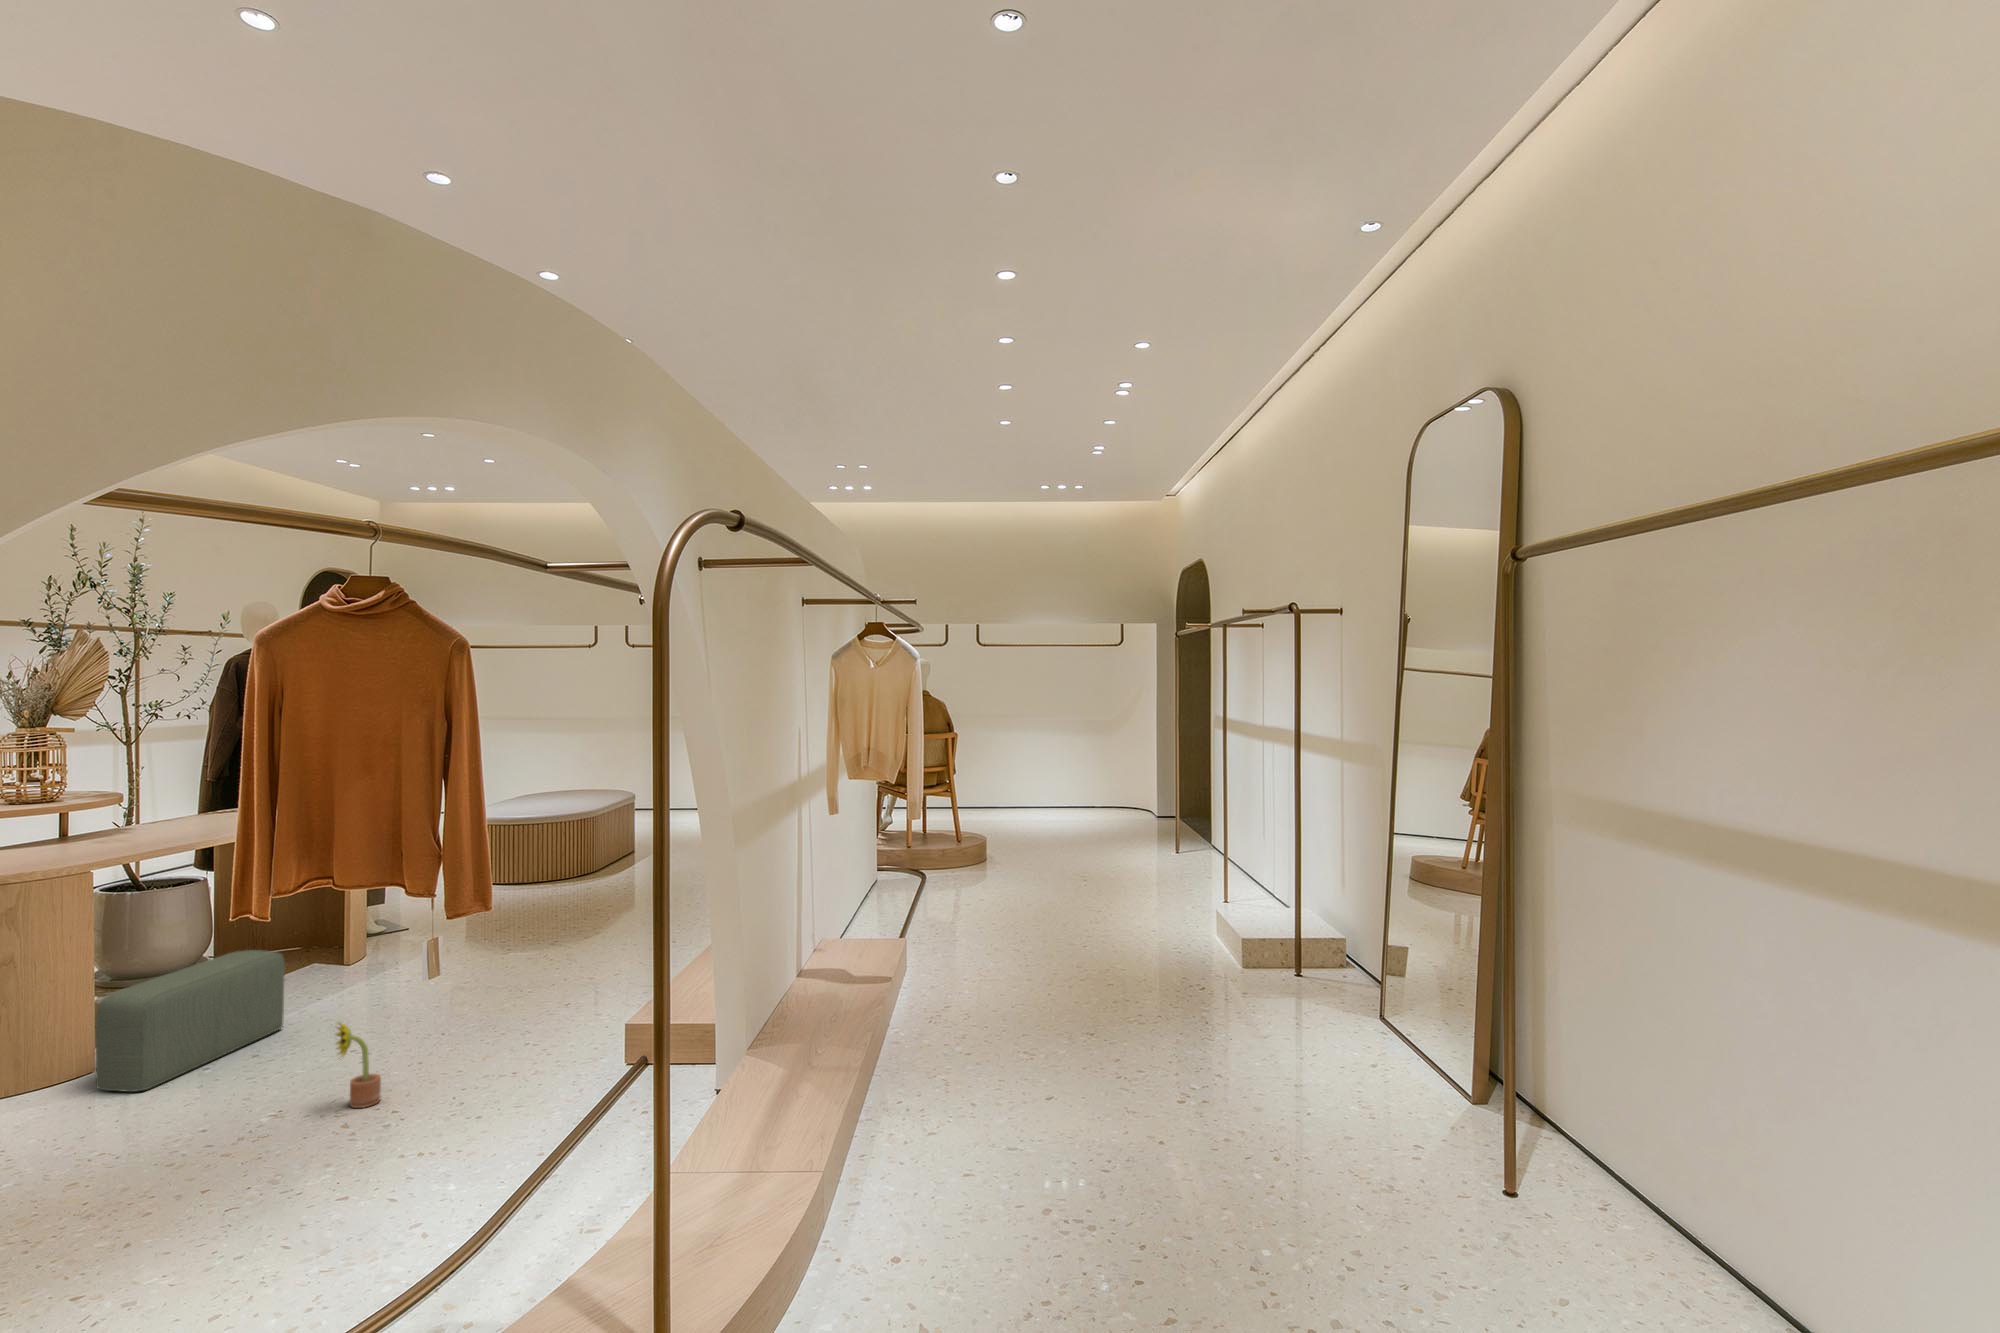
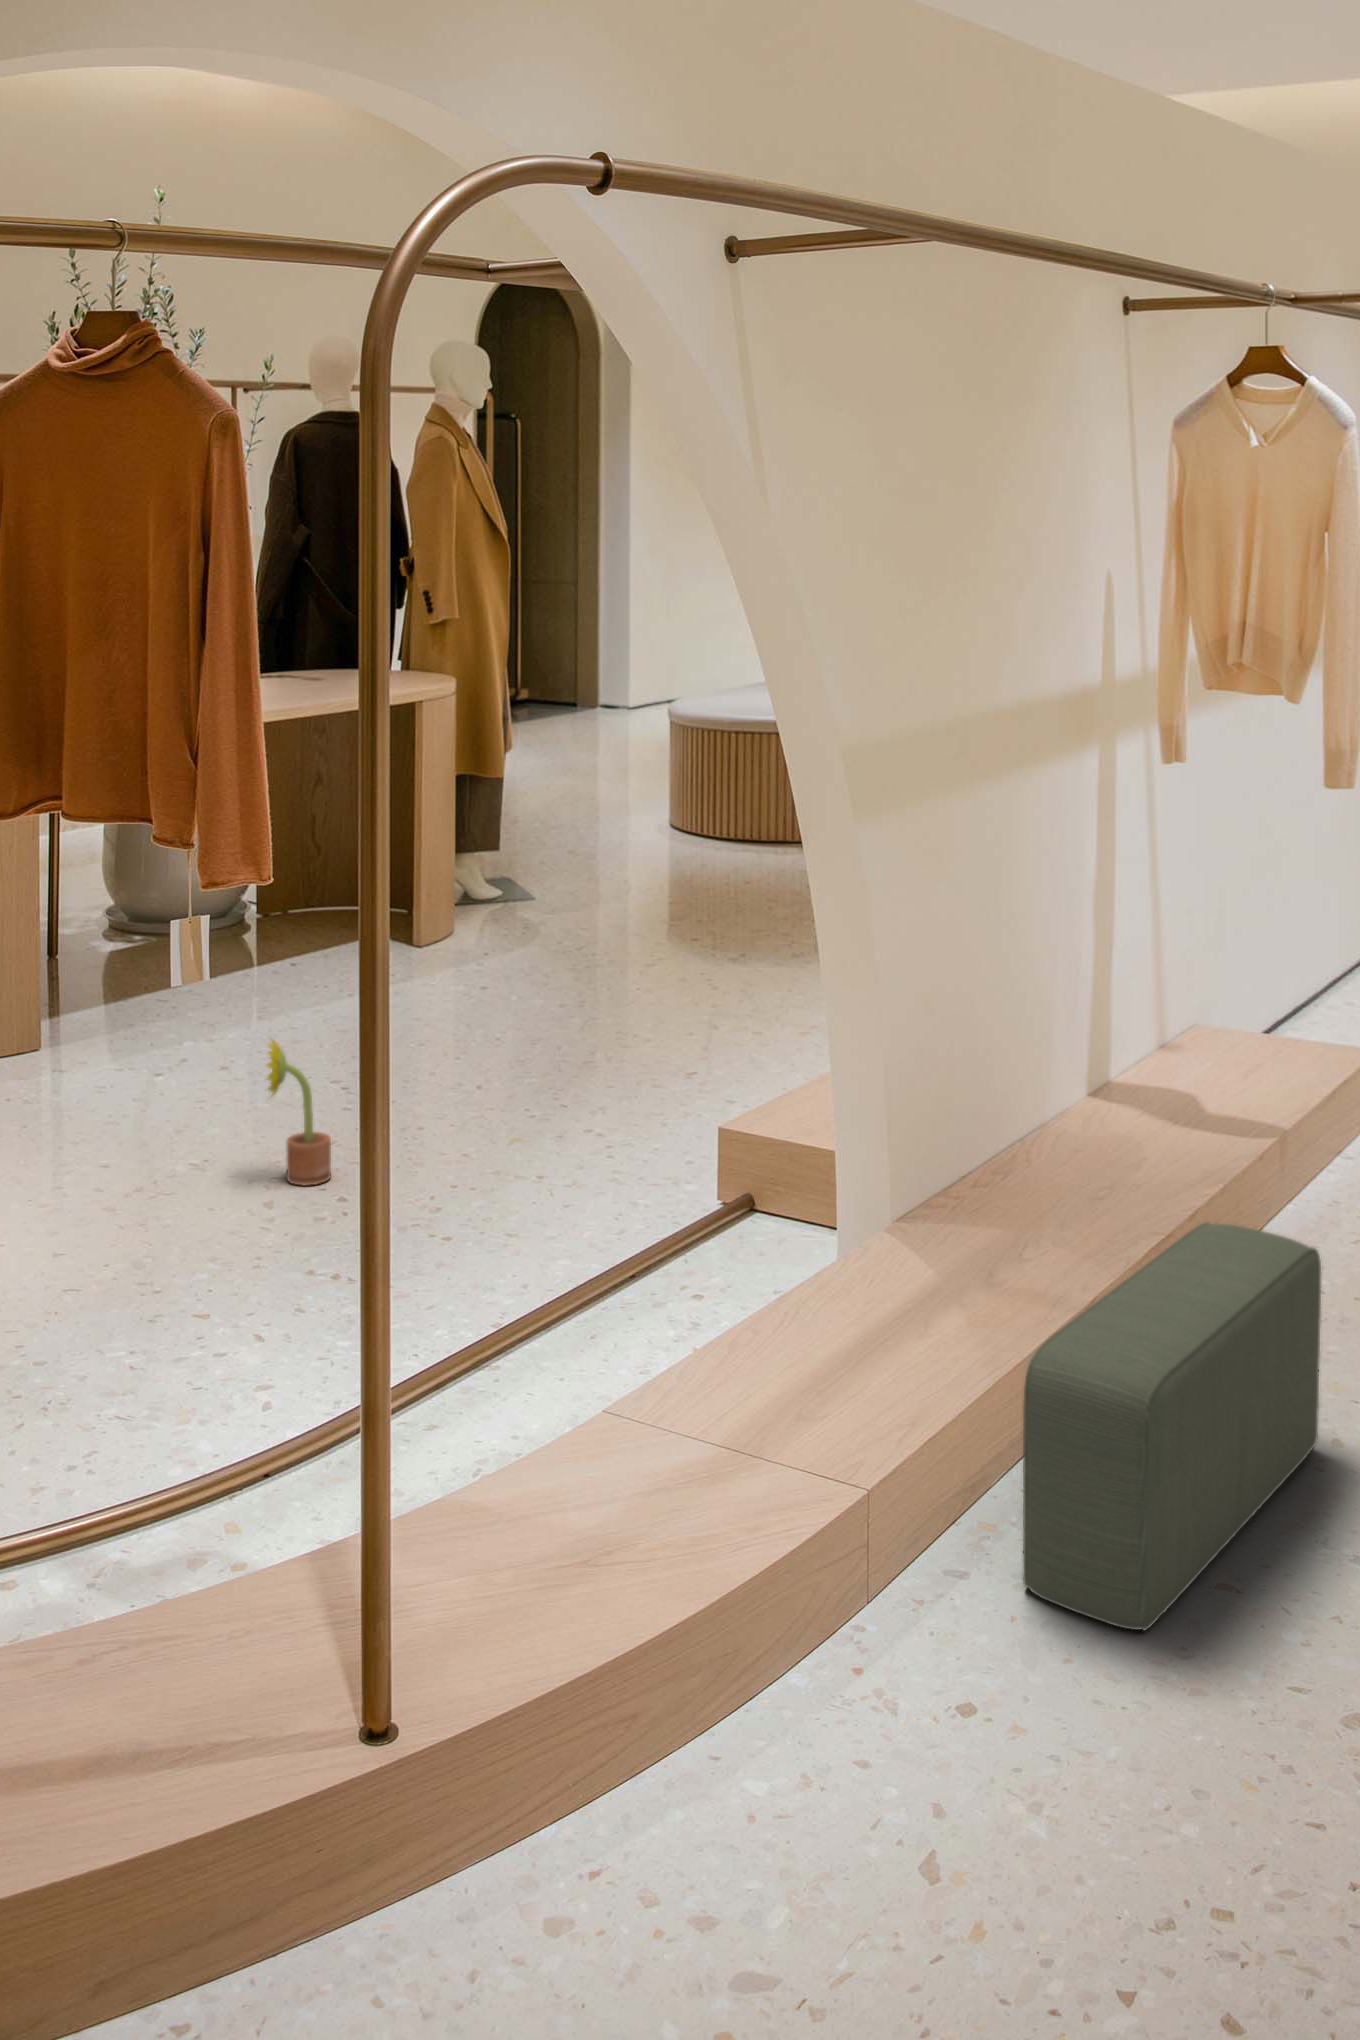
pouf: present [96,950,285,1092] -> present [1023,1223,1321,1630]

